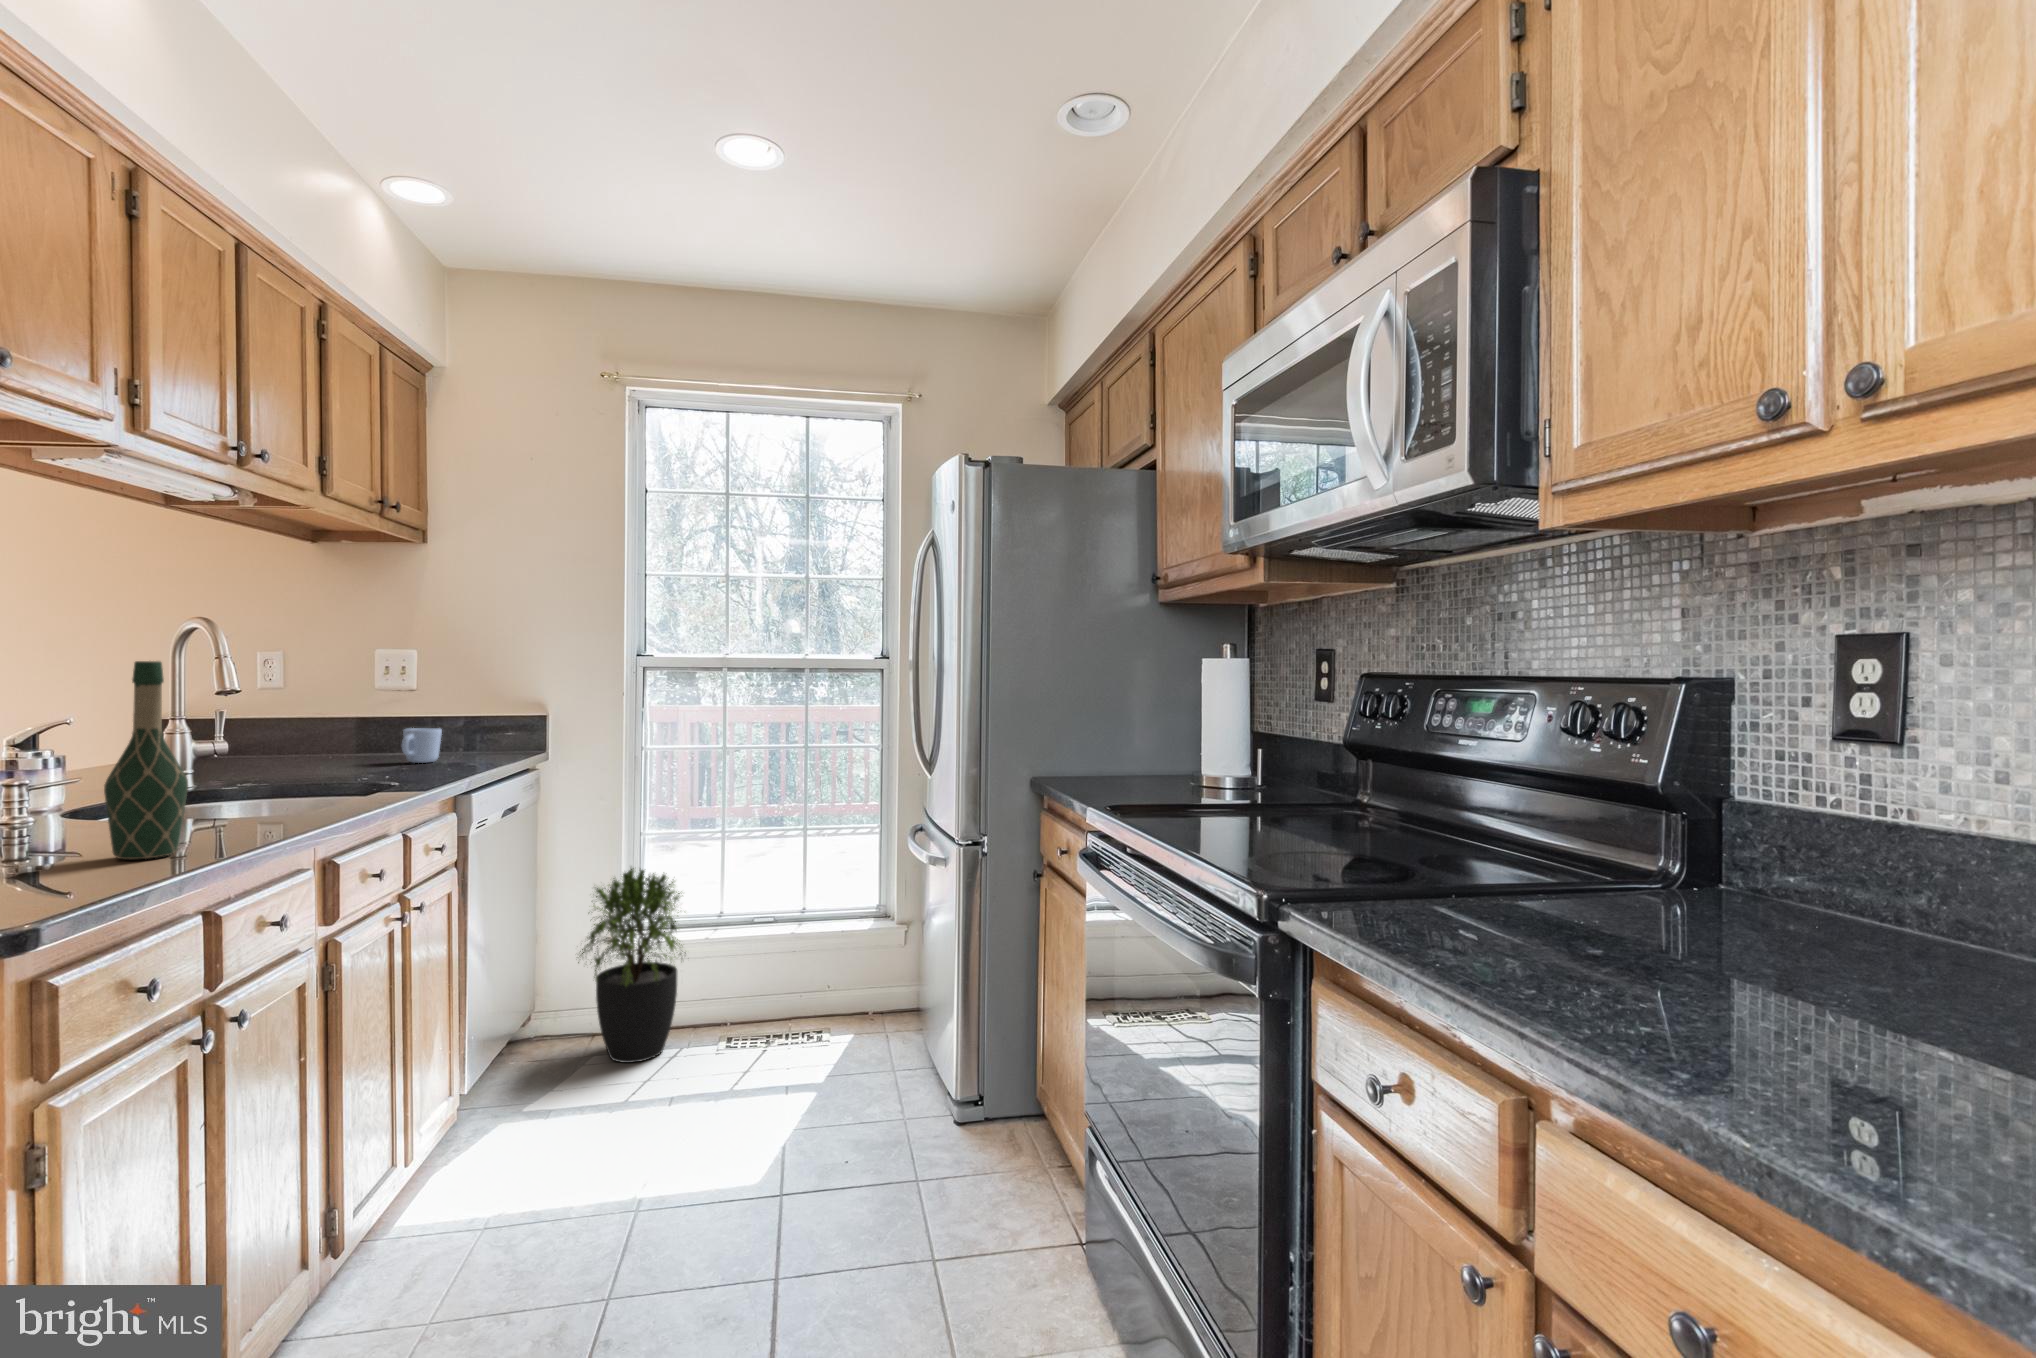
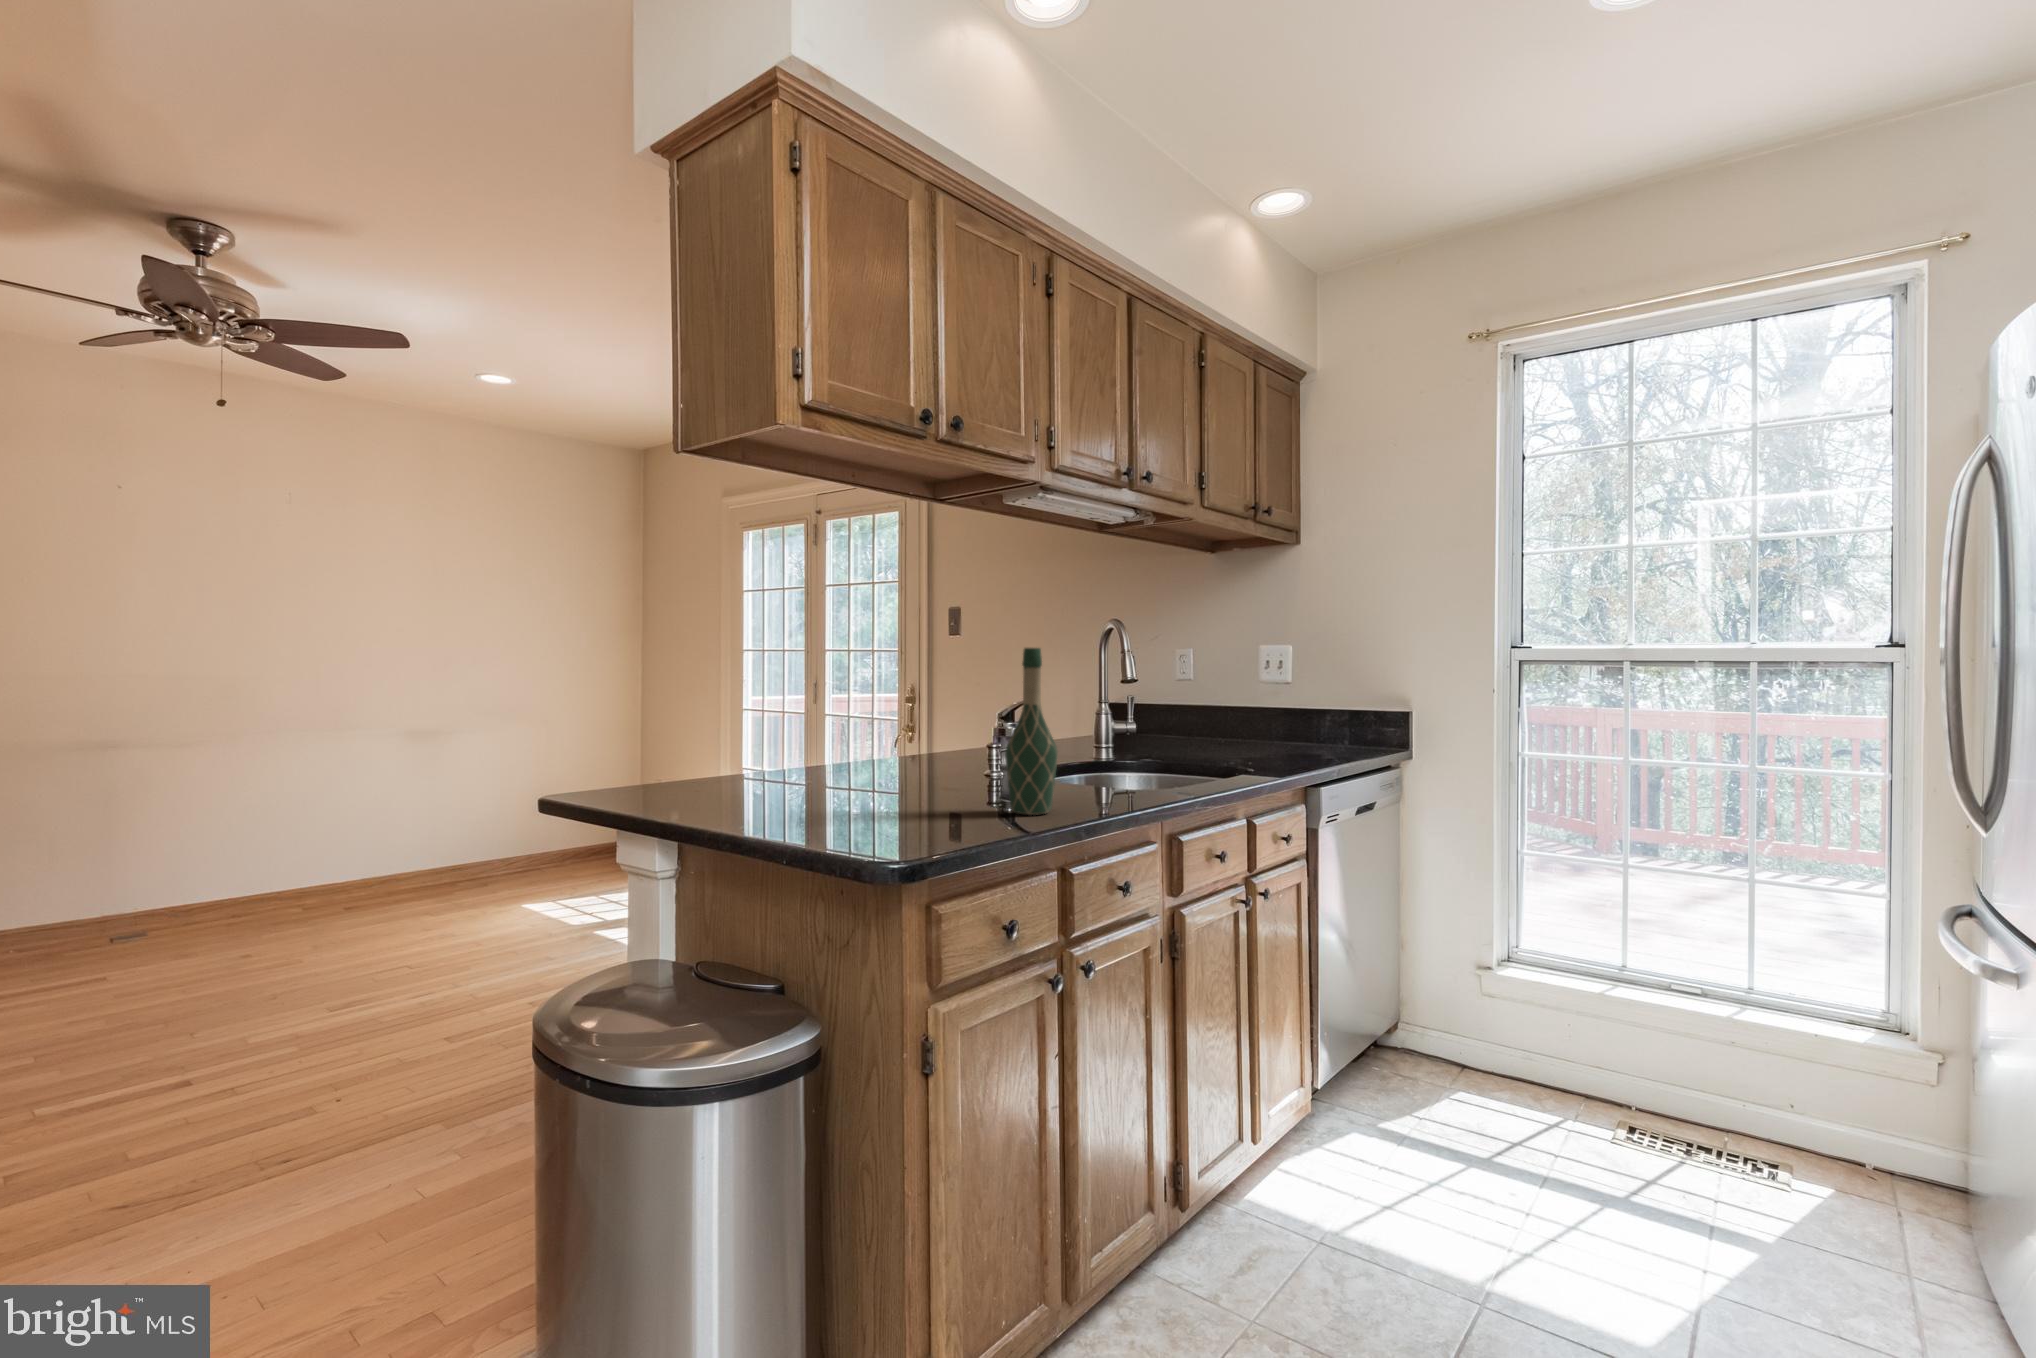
mug: present [402,728,442,763] -> none [1274,721,1309,754]
potted plant: present [578,868,686,1063] -> none [1435,887,1574,1119]

